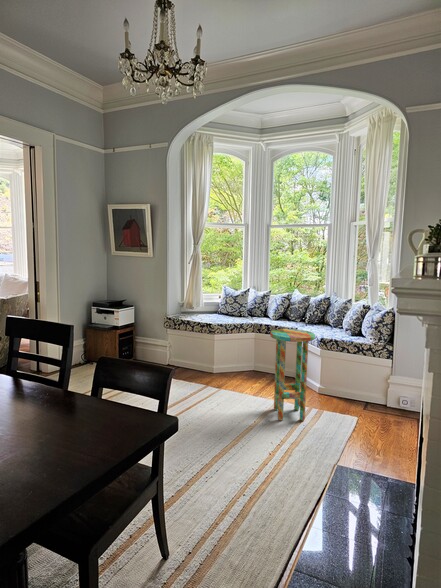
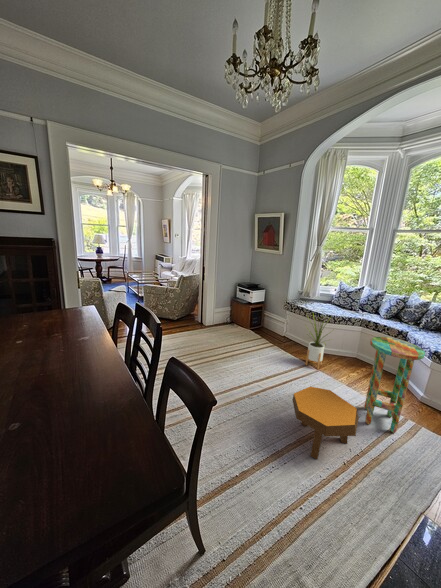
house plant: none [196,315,233,388] -> present [306,315,329,369]
footstool: none [209,393,275,458] -> present [292,387,359,459]

